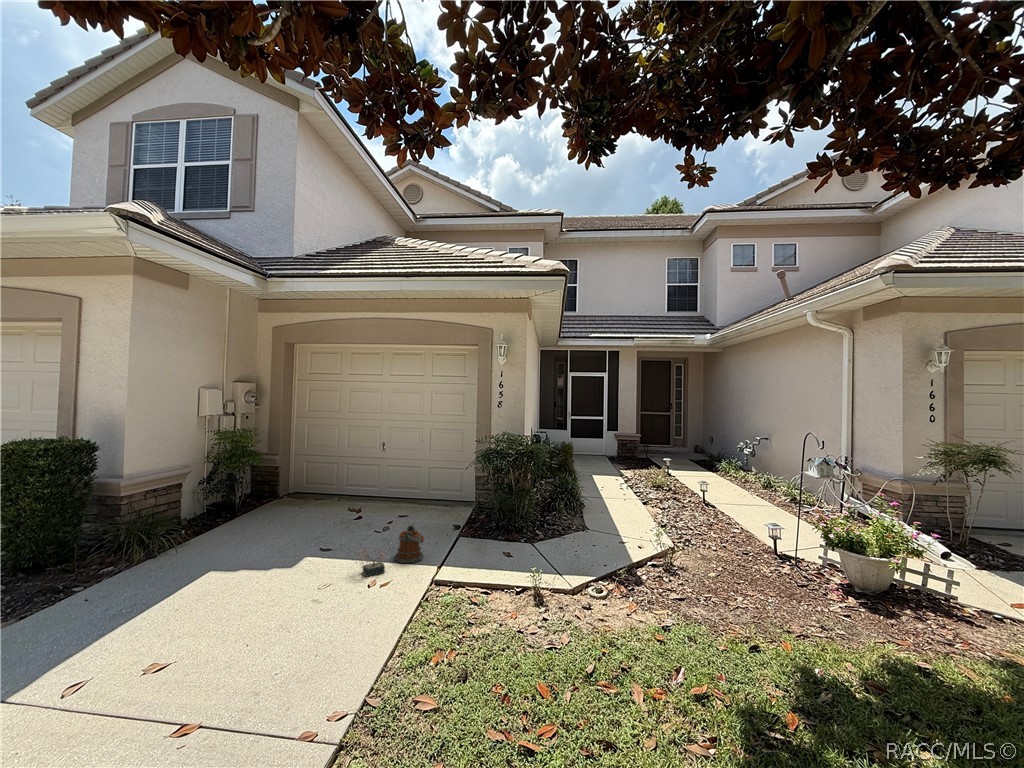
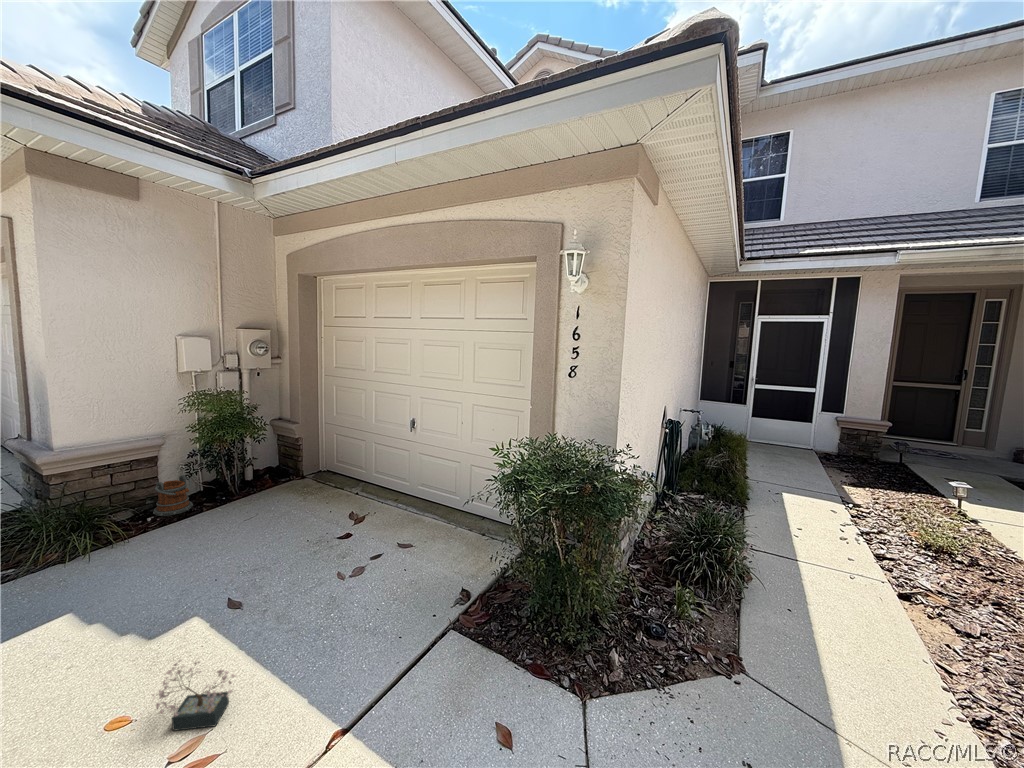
bucket: present [395,525,424,563] -> present [153,475,193,516]

